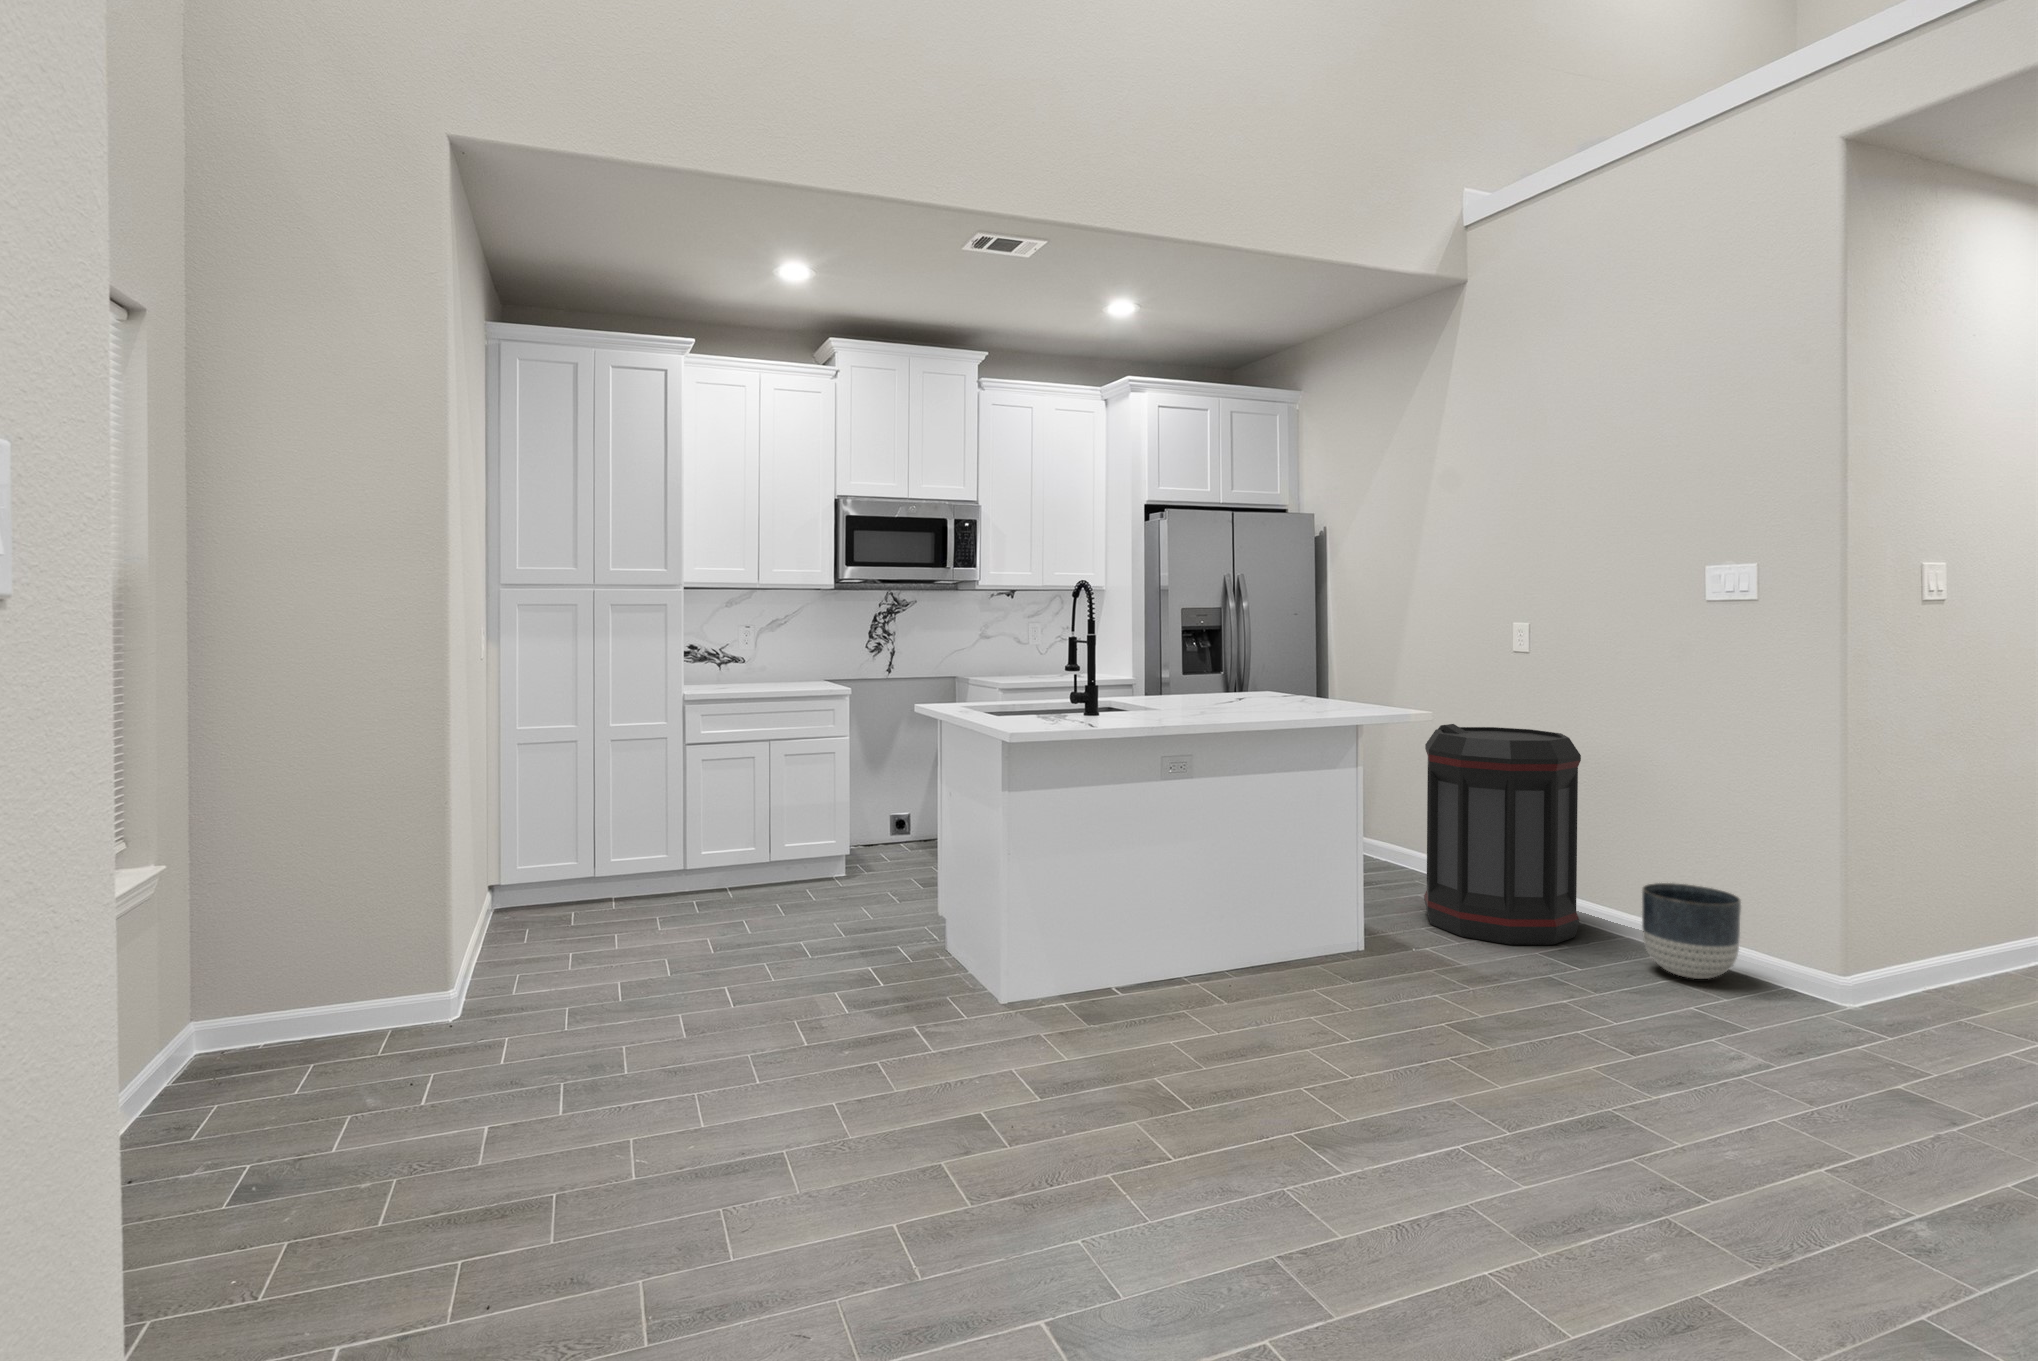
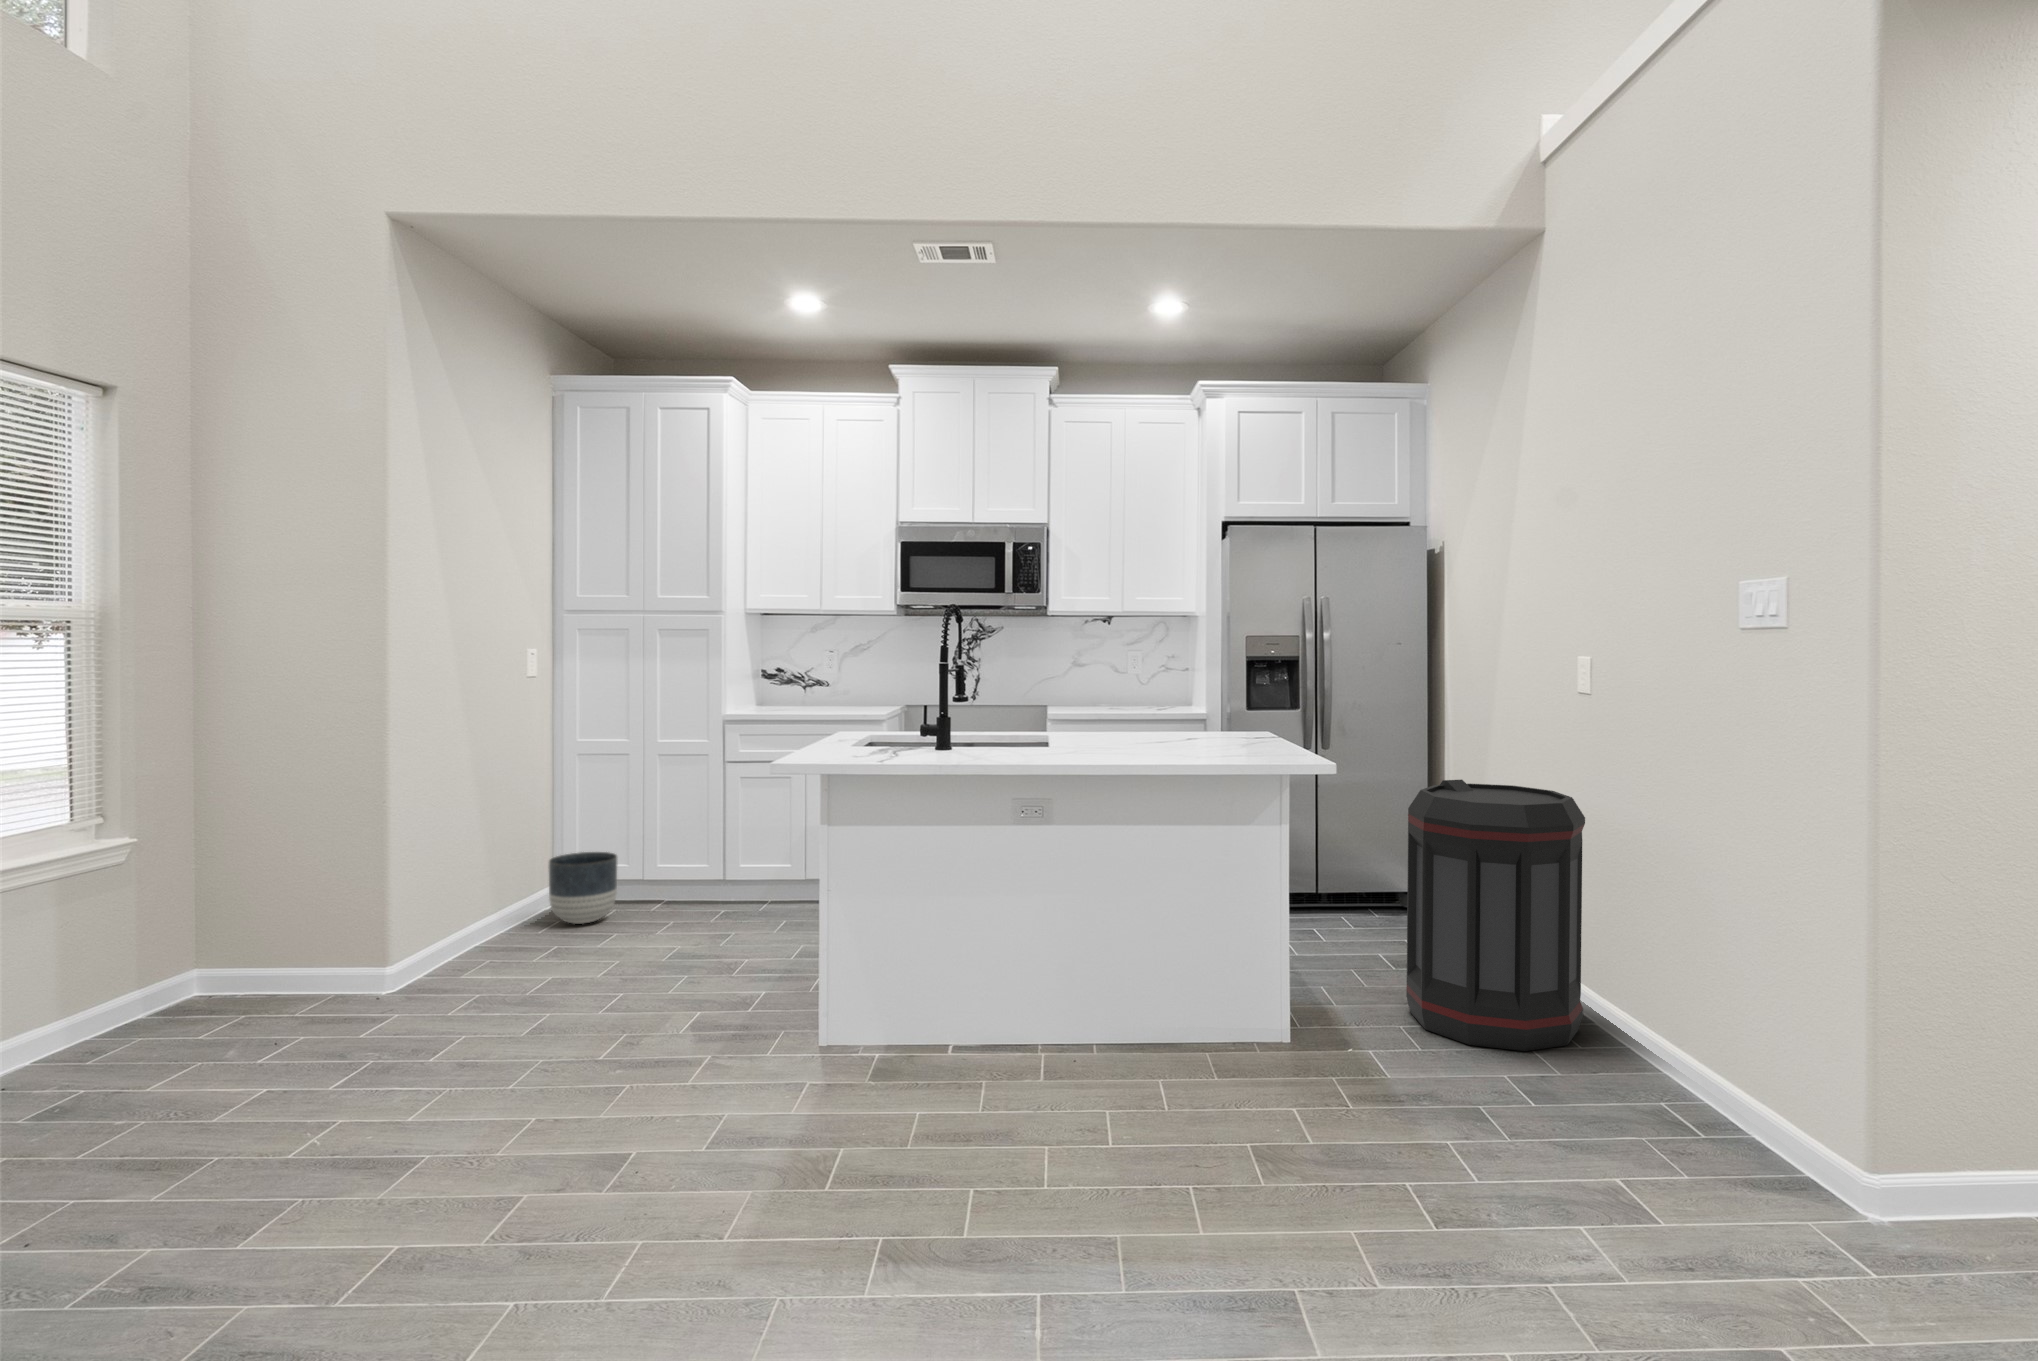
planter: present [1642,883,1741,979] -> present [548,852,618,924]

